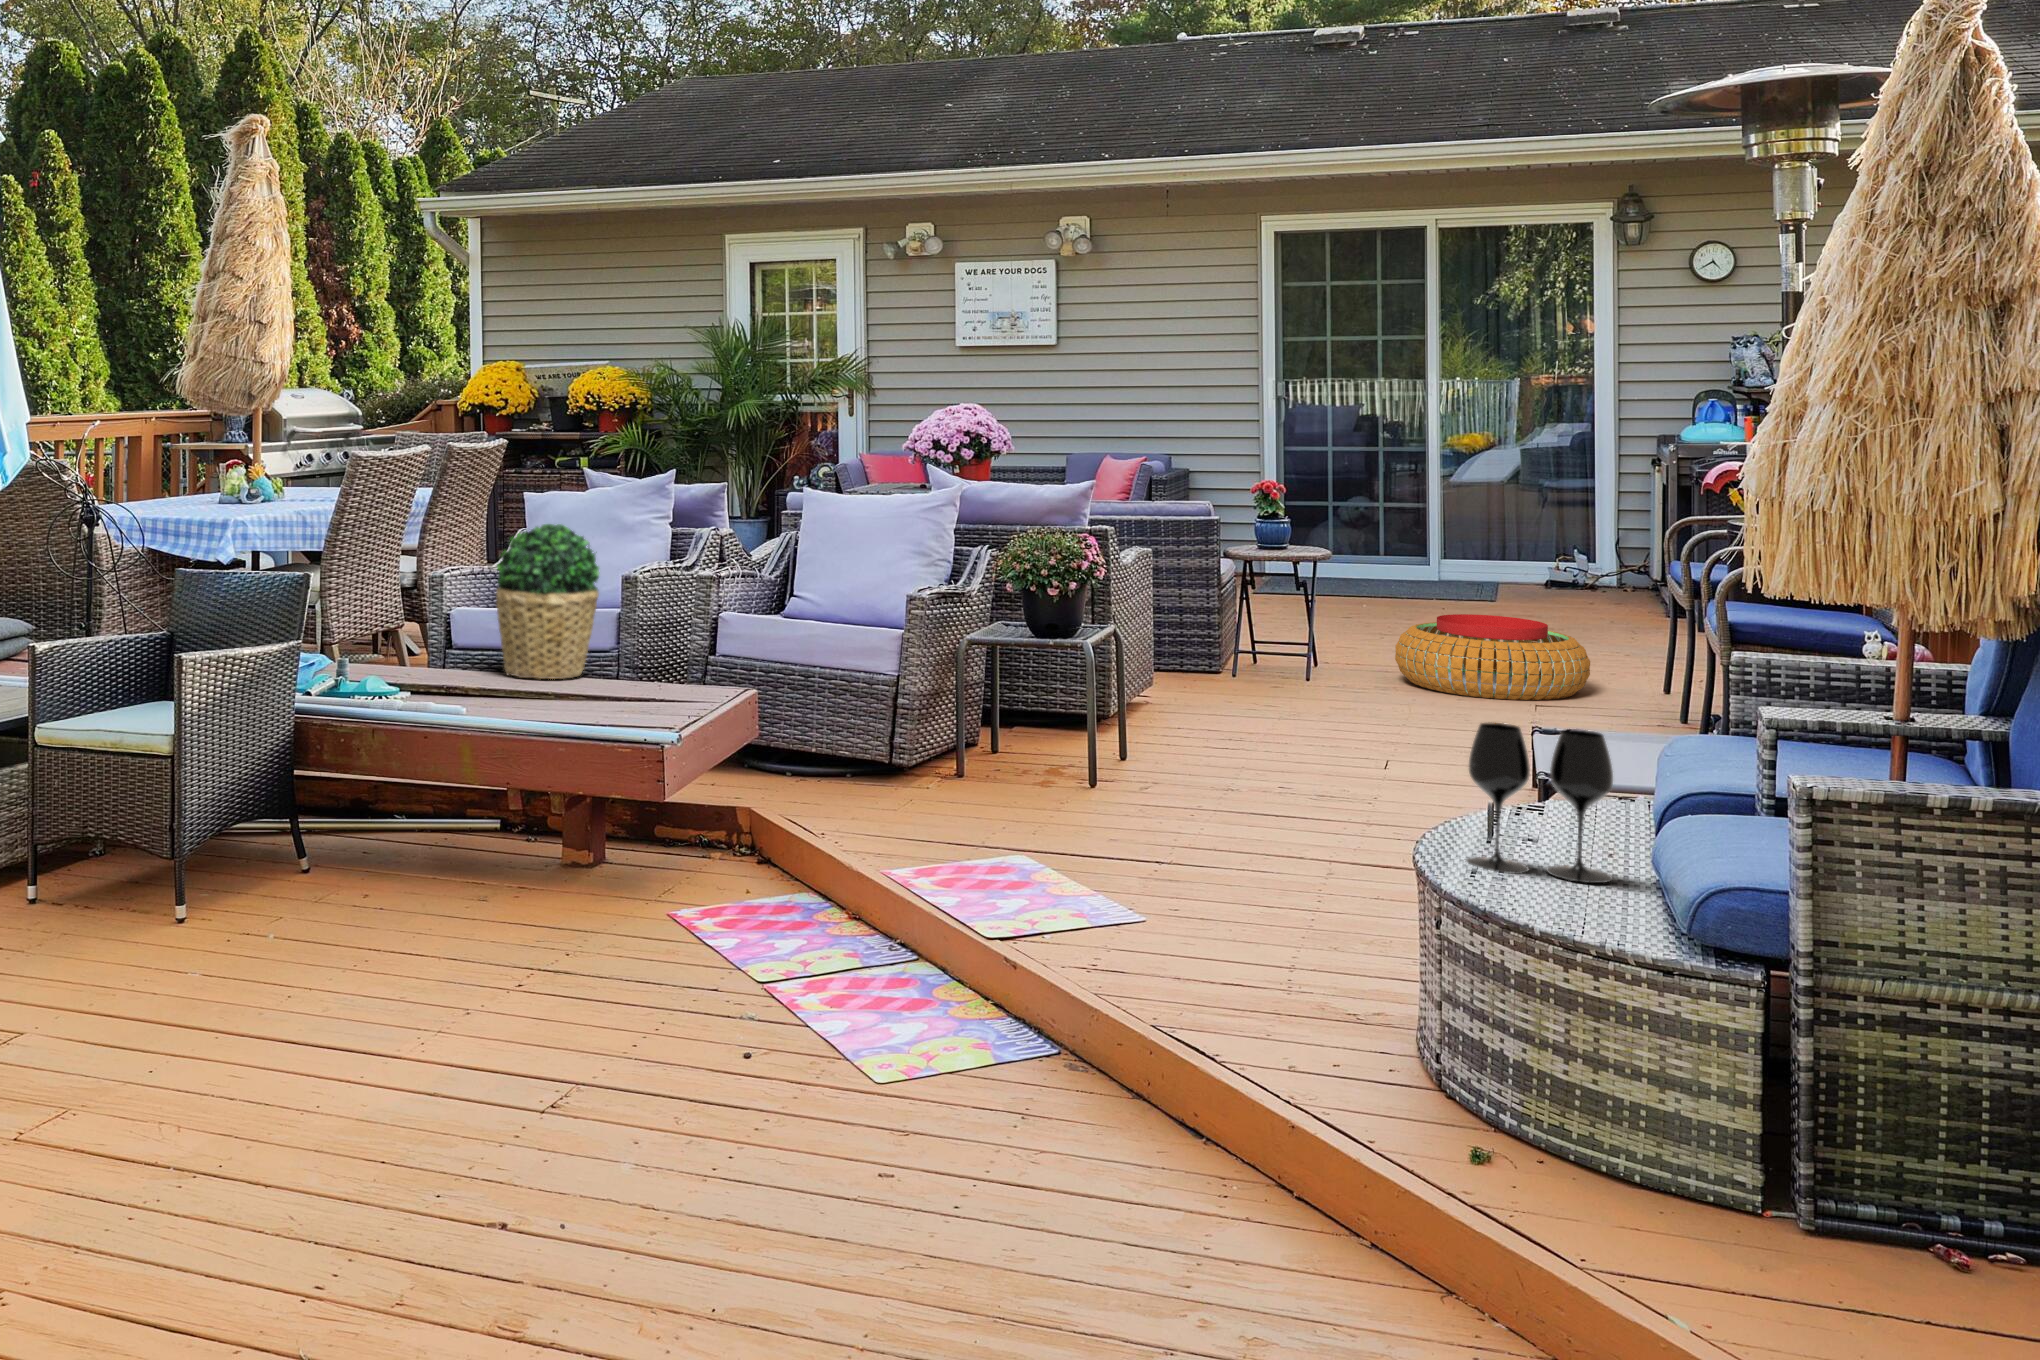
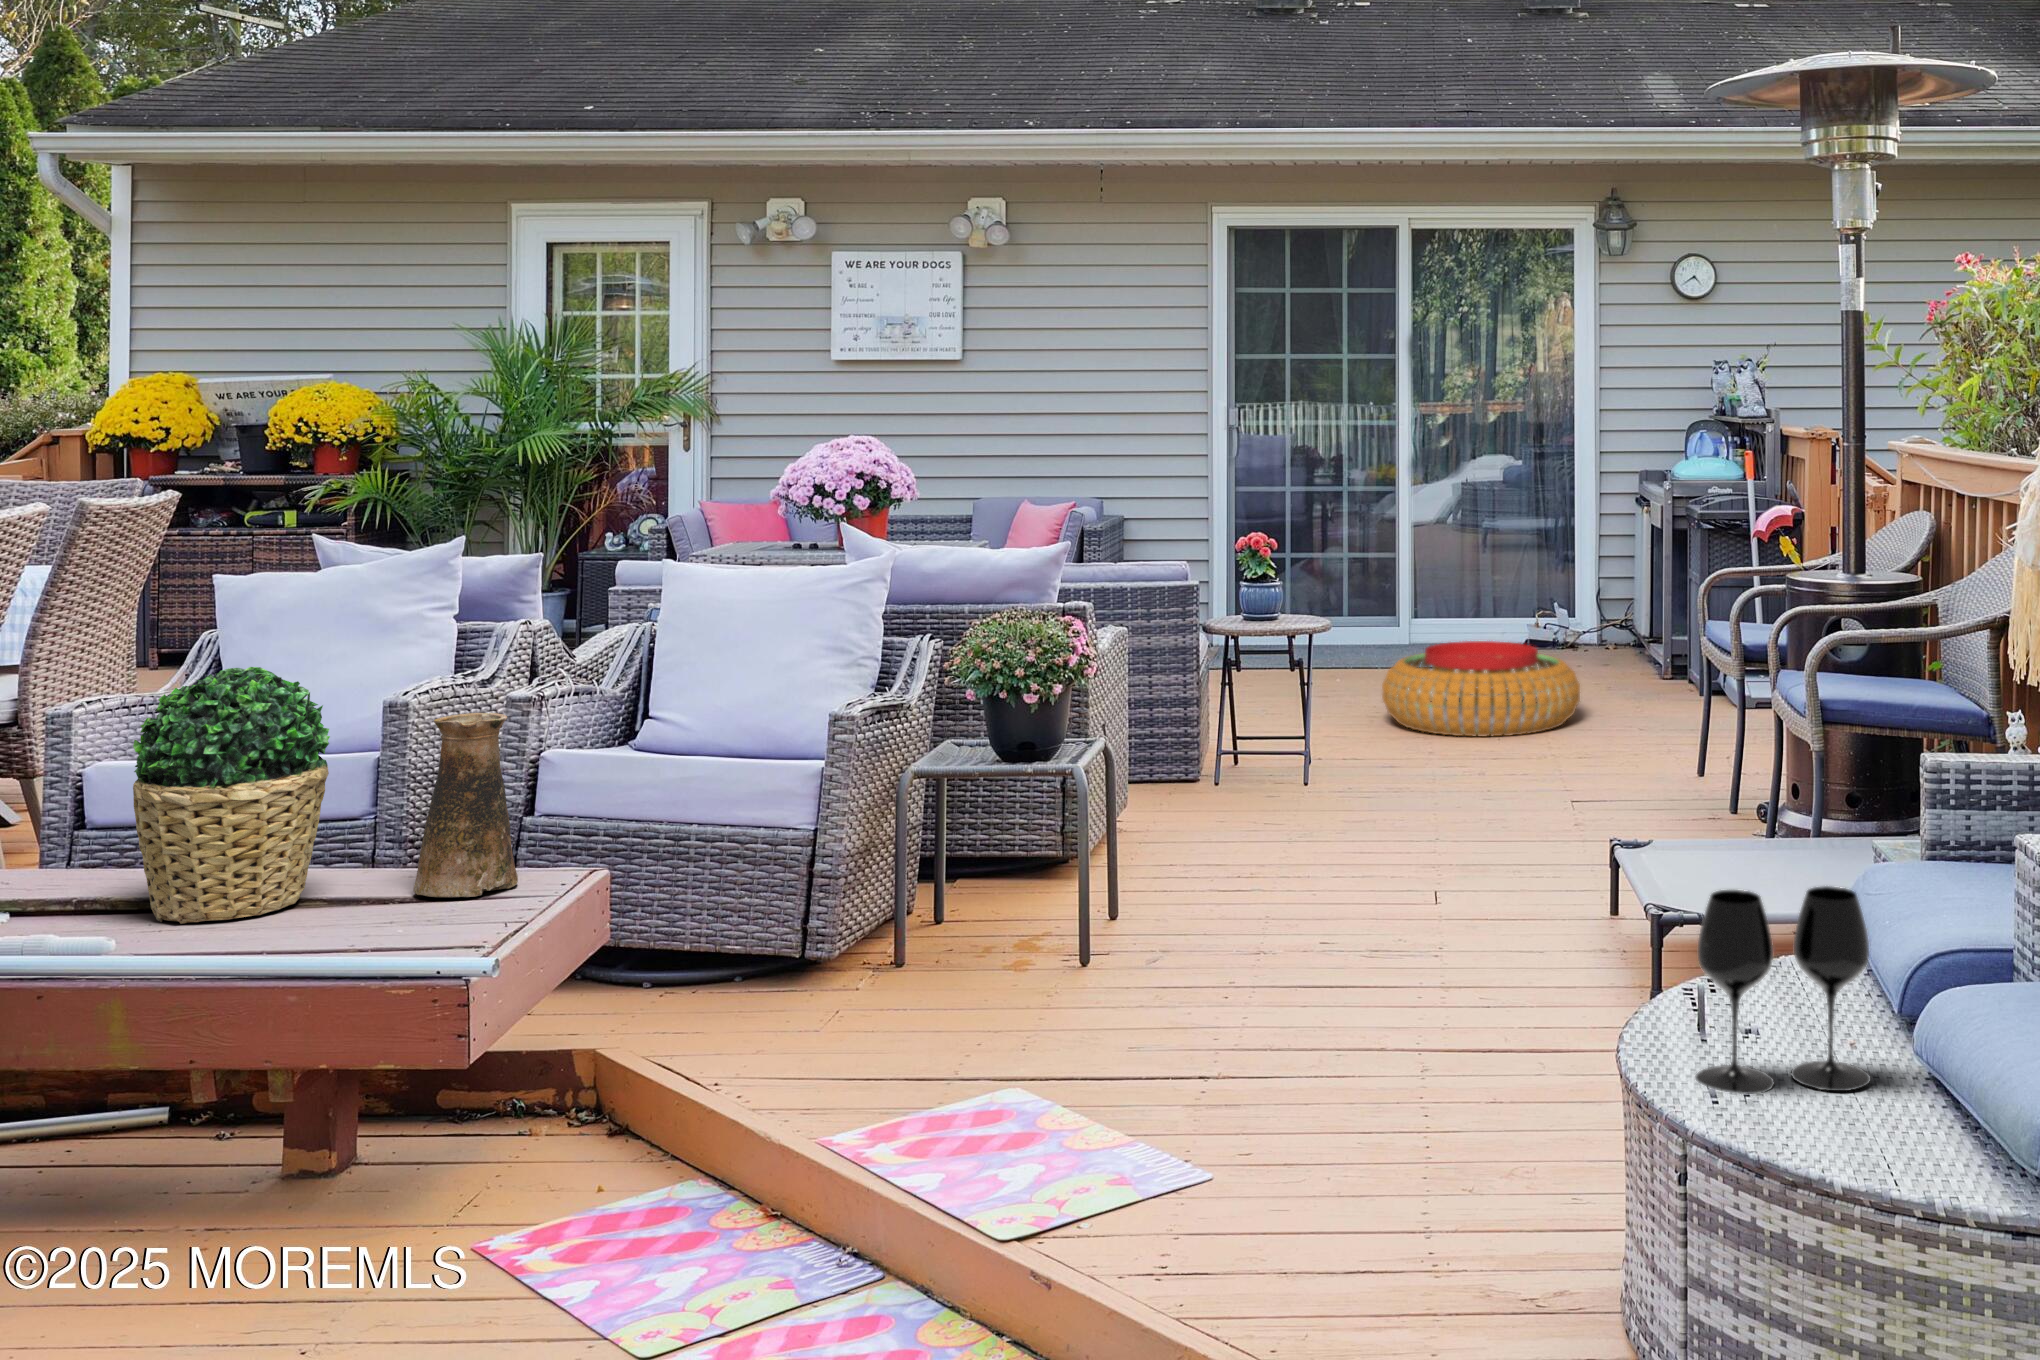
pitcher: none [644,566,705,685] -> present [413,713,518,897]

